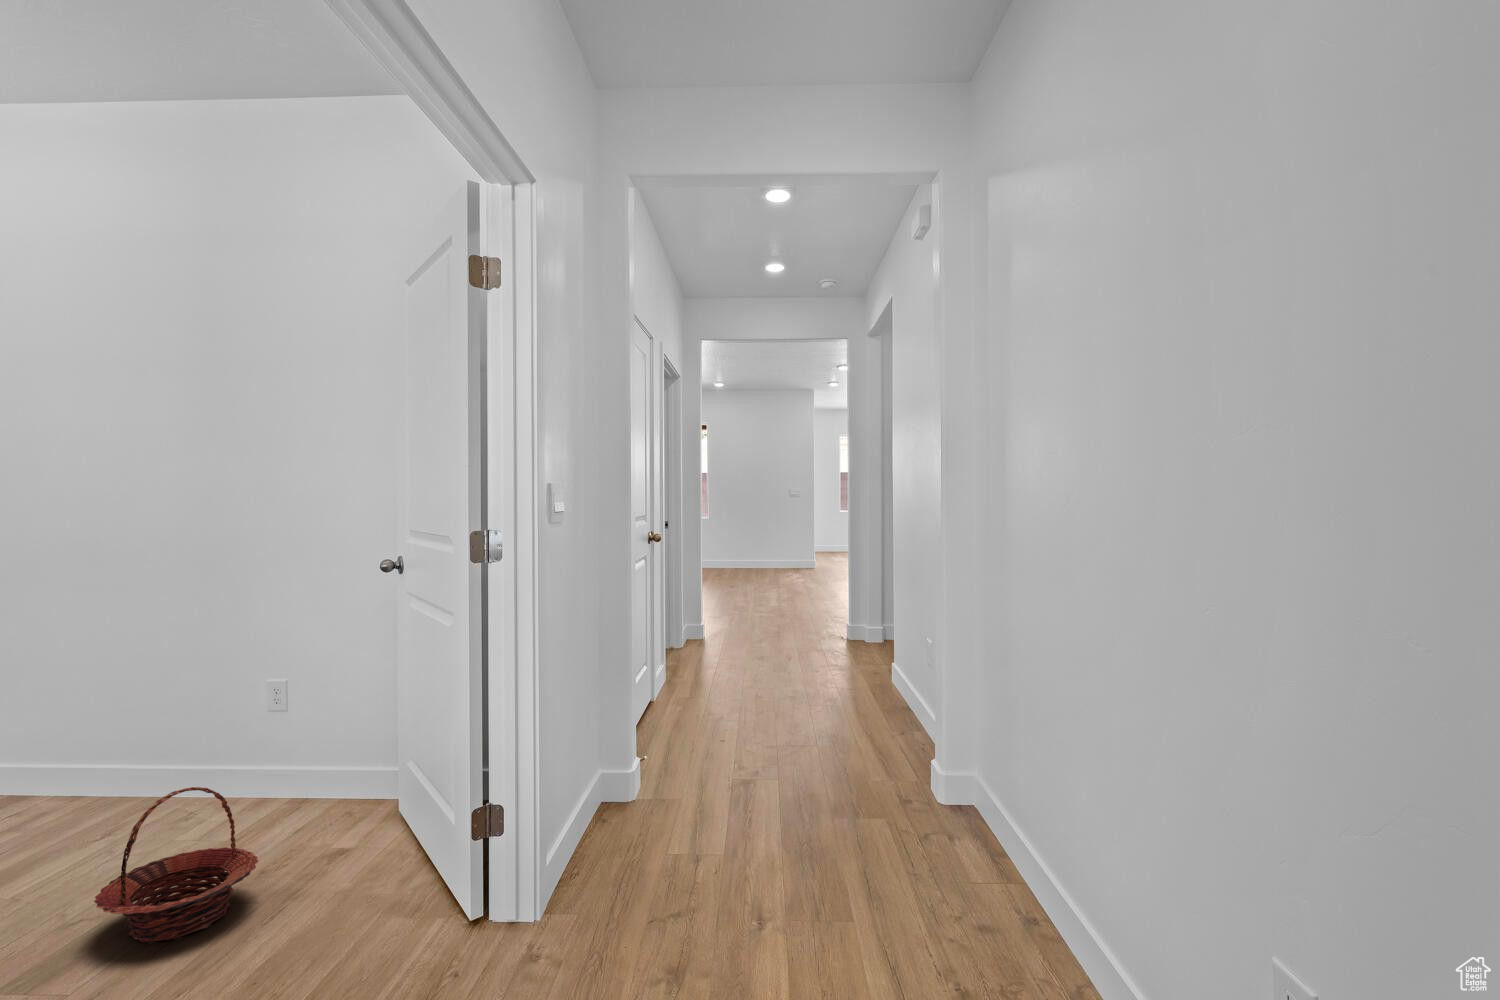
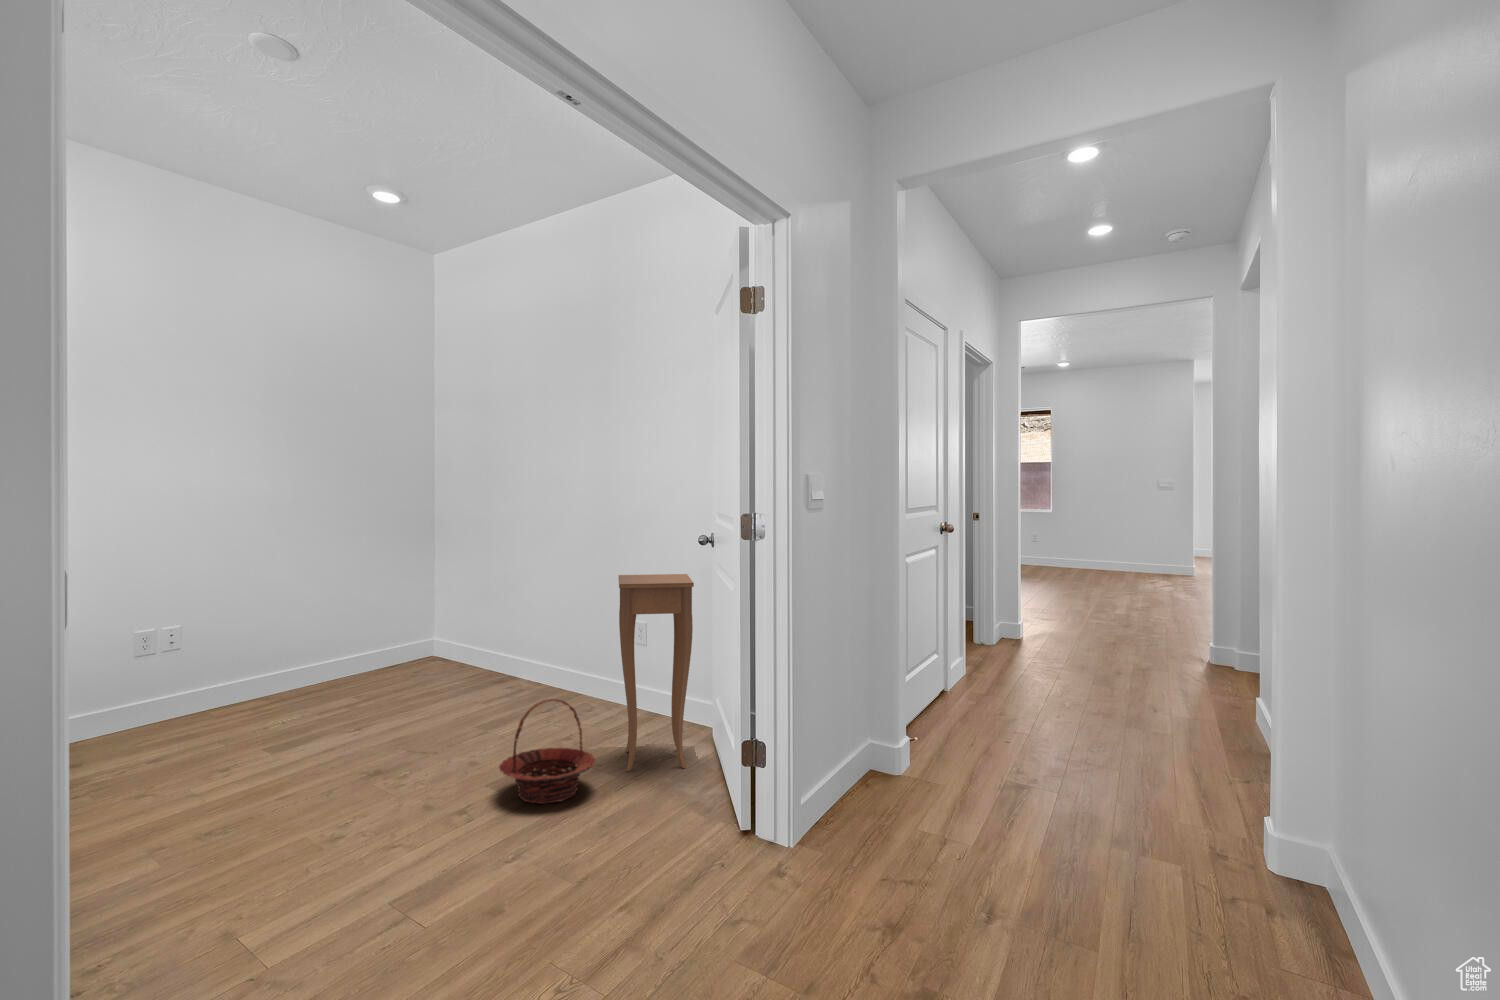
side table: none [283,604,393,861] -> present [618,574,694,771]

